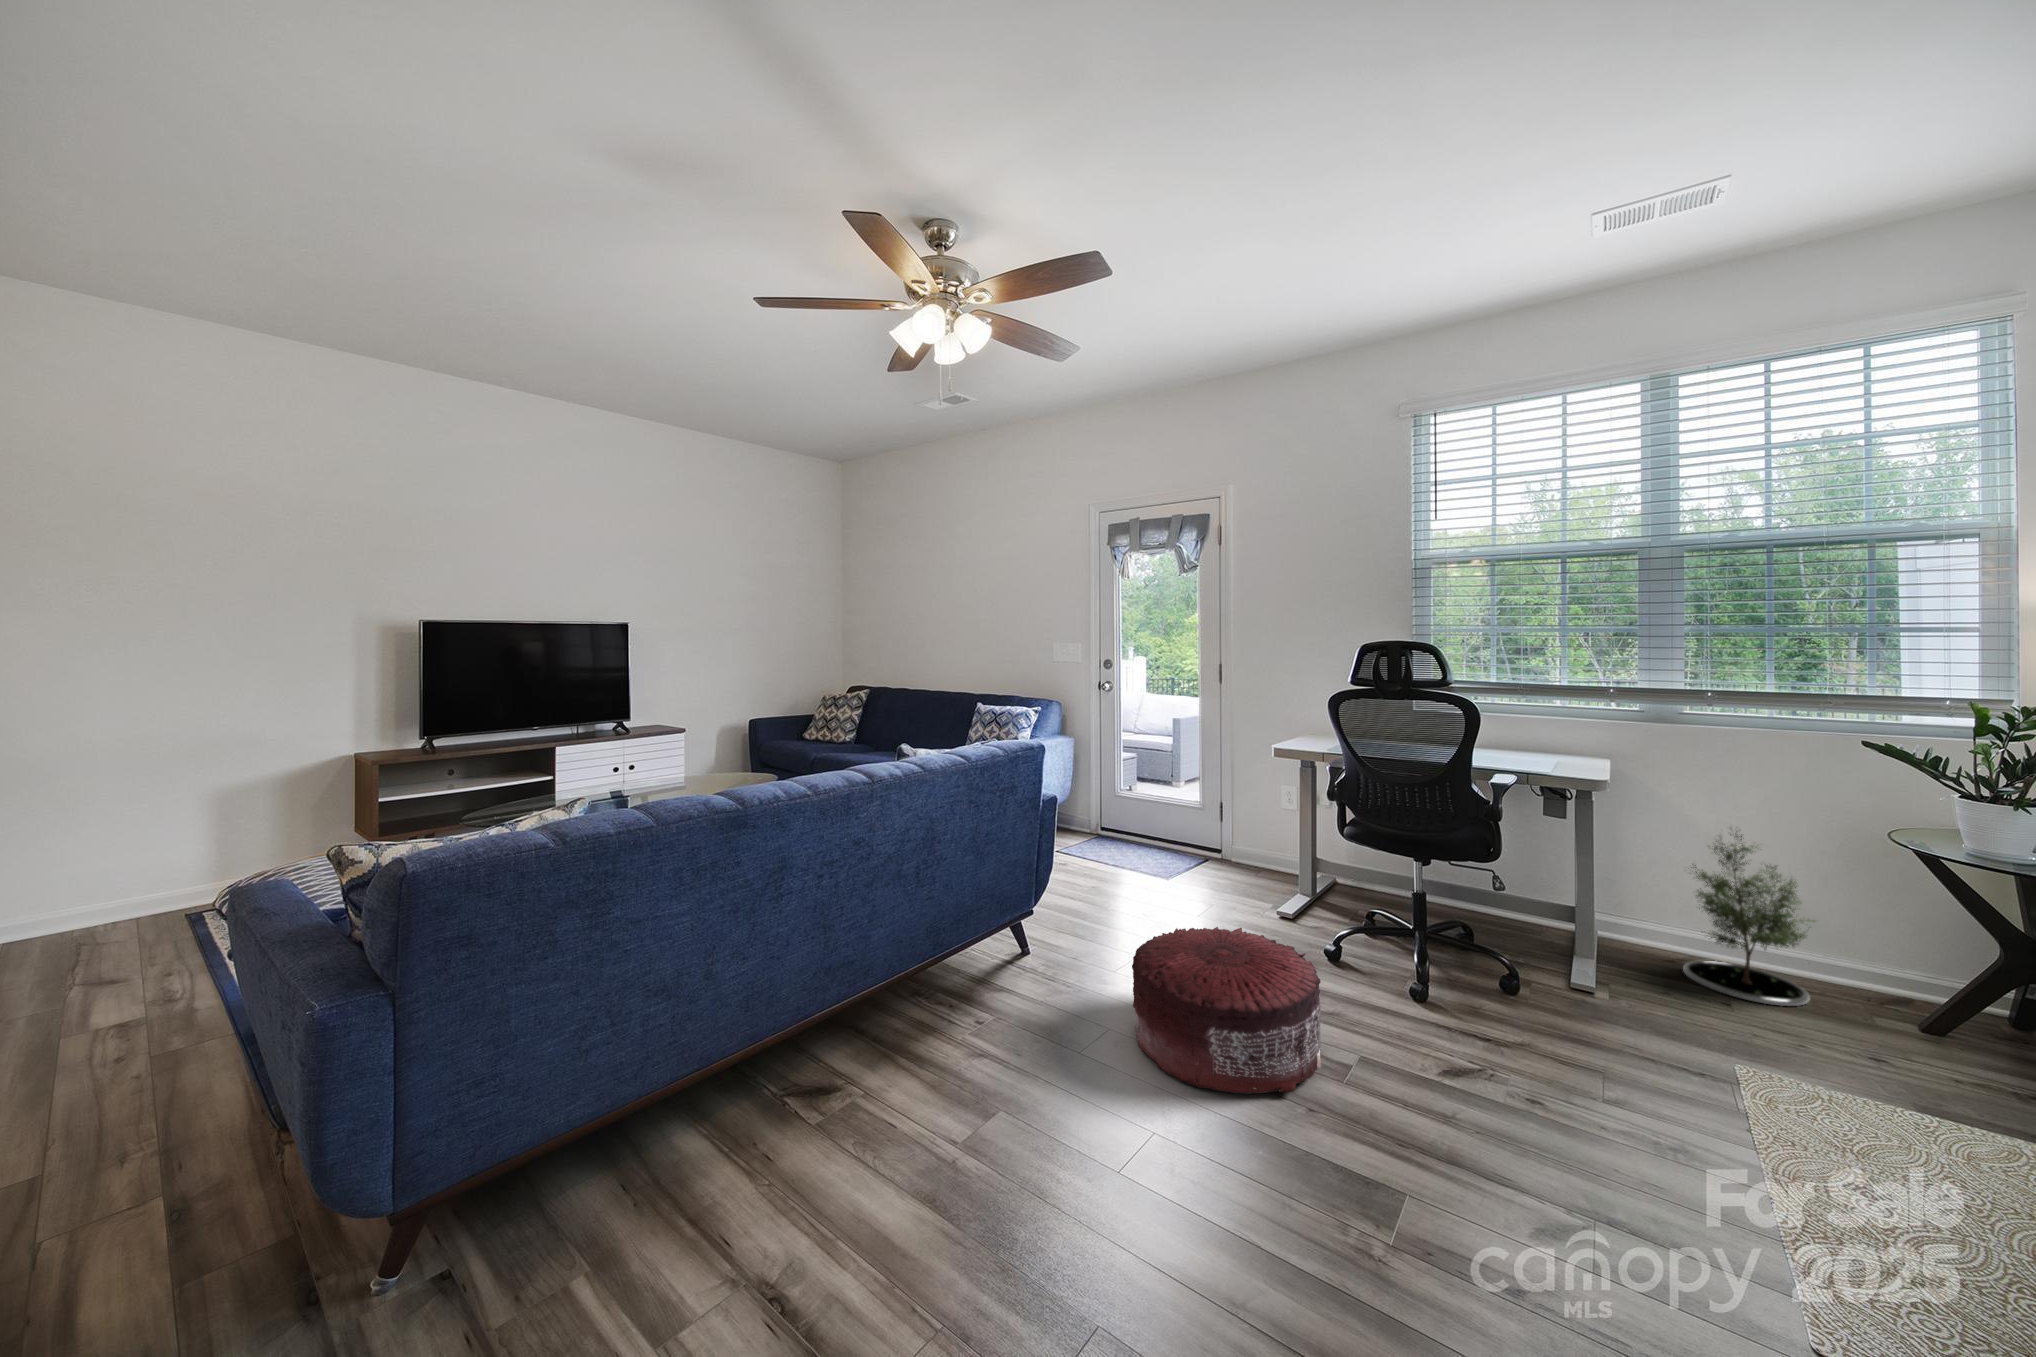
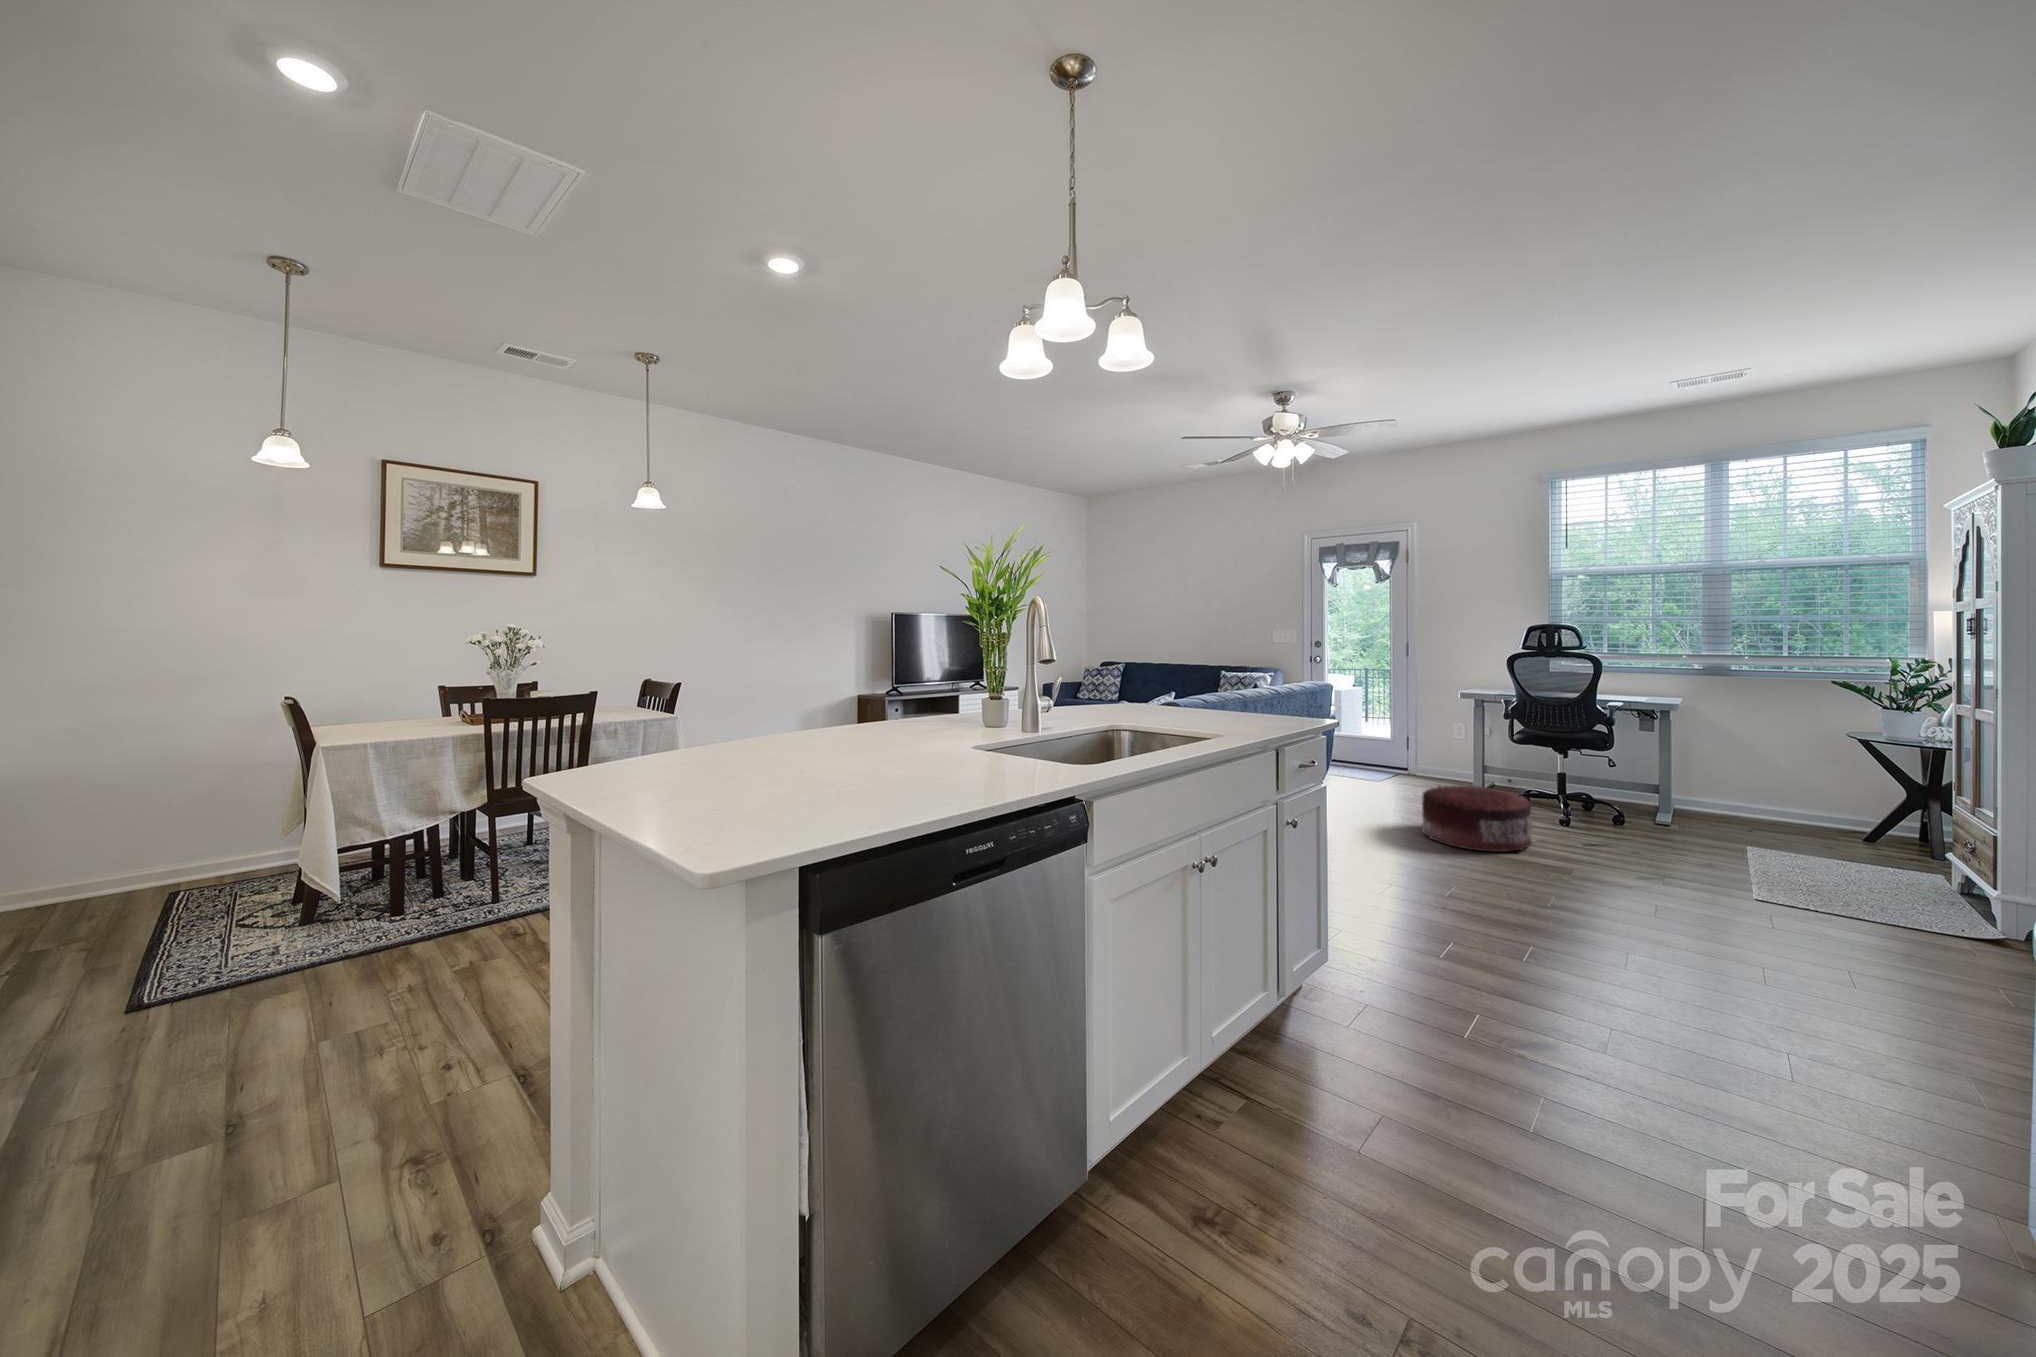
potted tree: present [1683,828,1815,1006] -> none [1726,729,1807,826]

